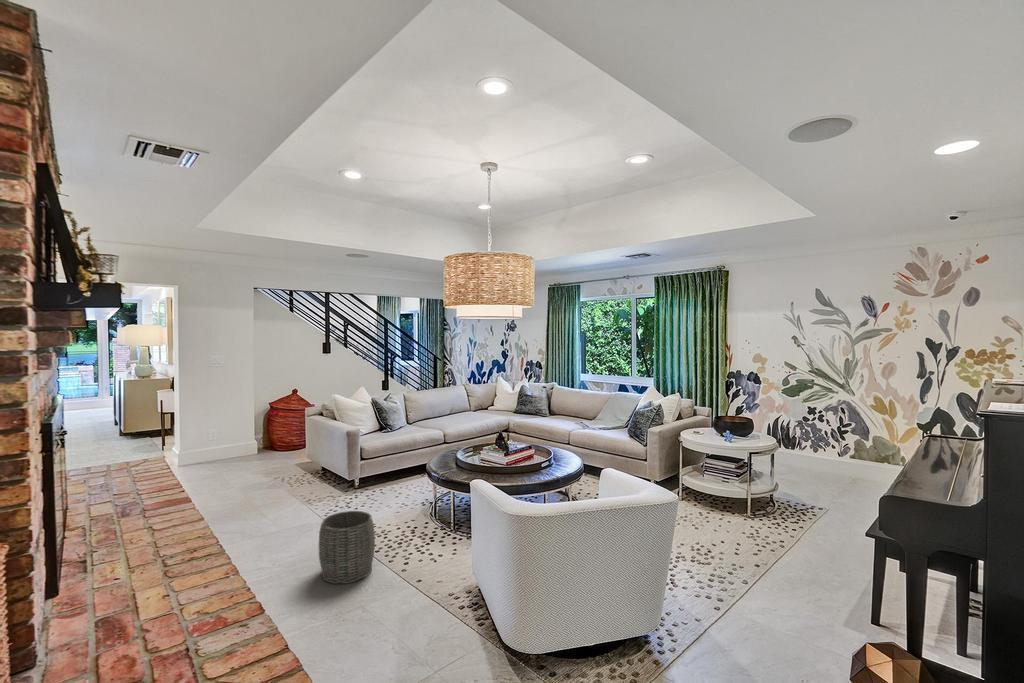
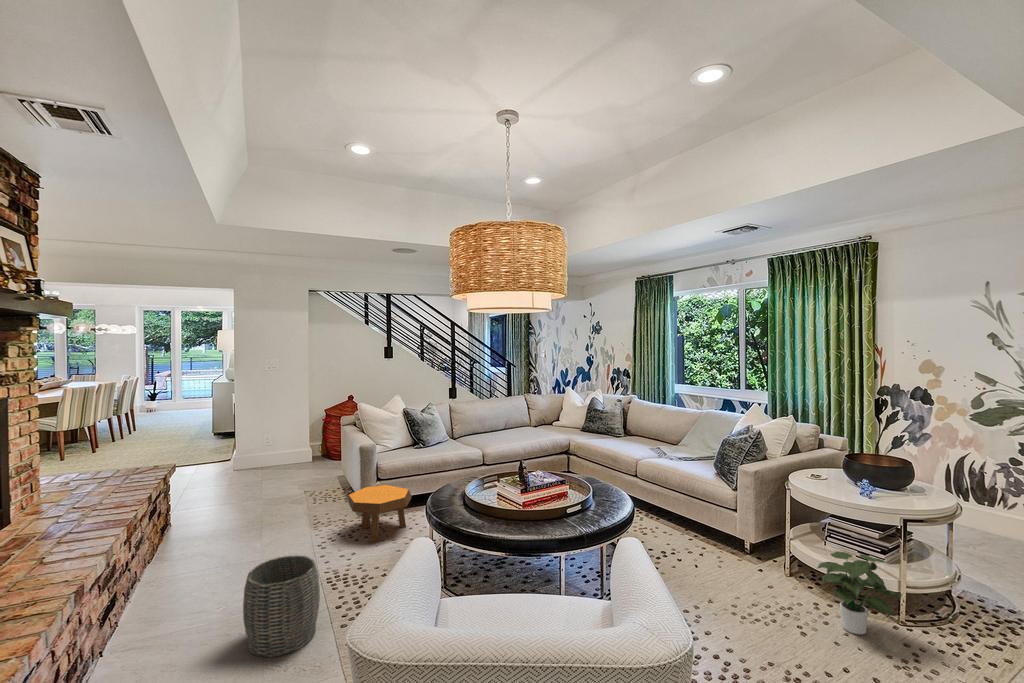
footstool: none [343,463,397,509] -> present [348,485,412,543]
potted plant: none [701,476,750,525] -> present [818,552,903,635]

